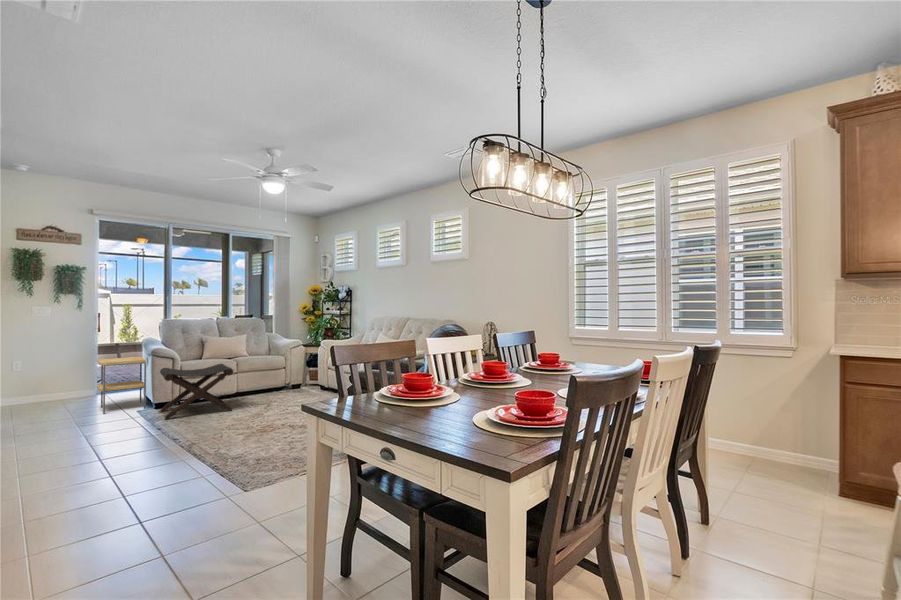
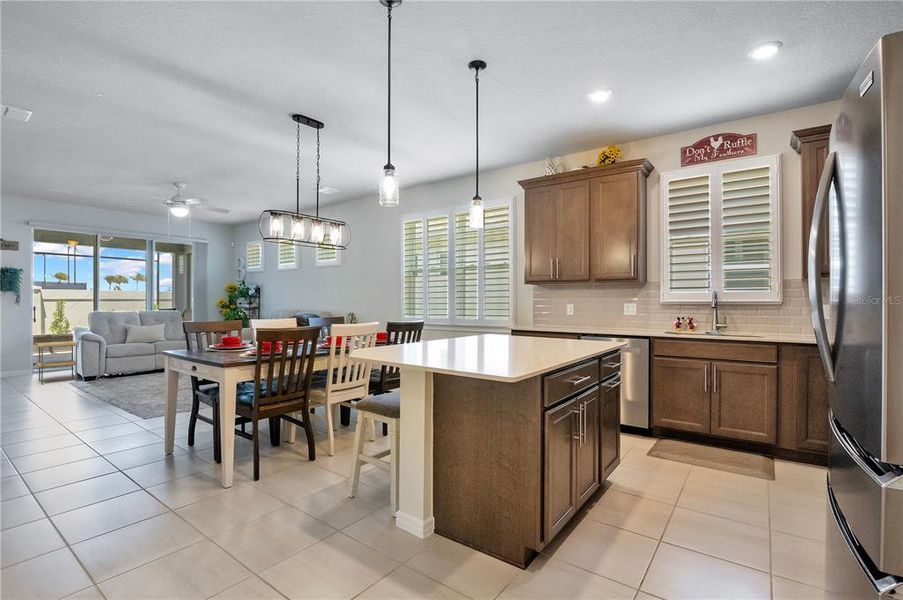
footstool: present [160,364,233,419] -> none [89,346,149,387]

